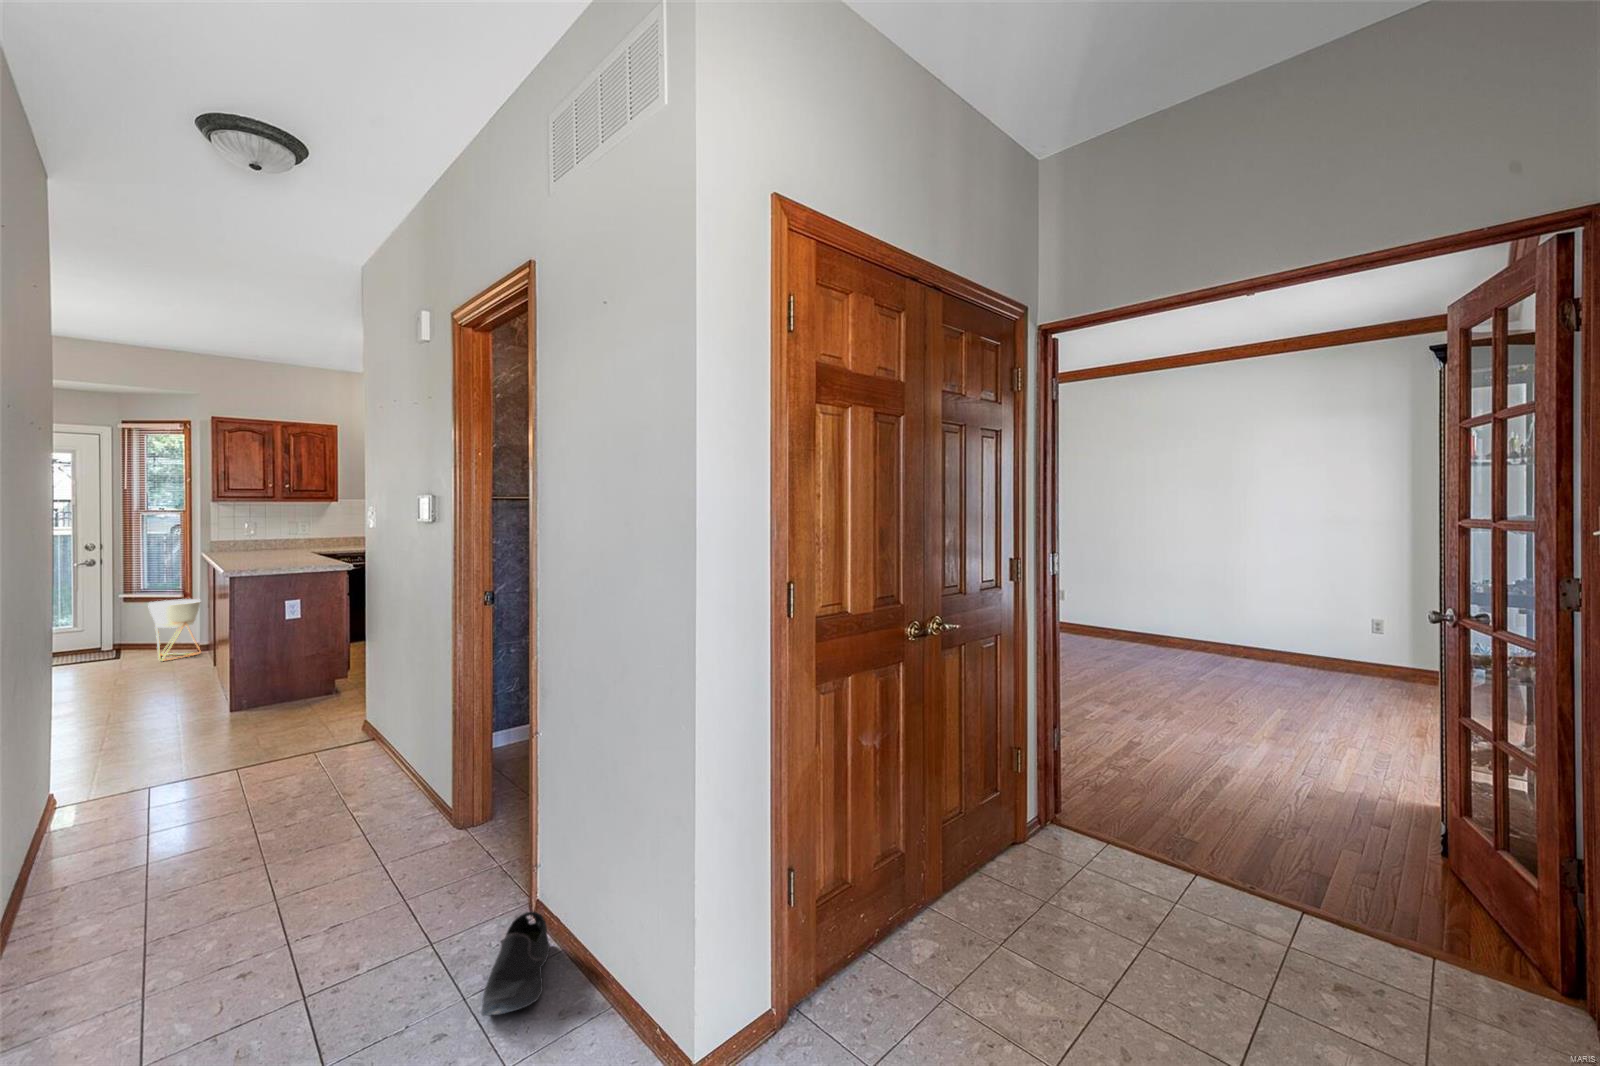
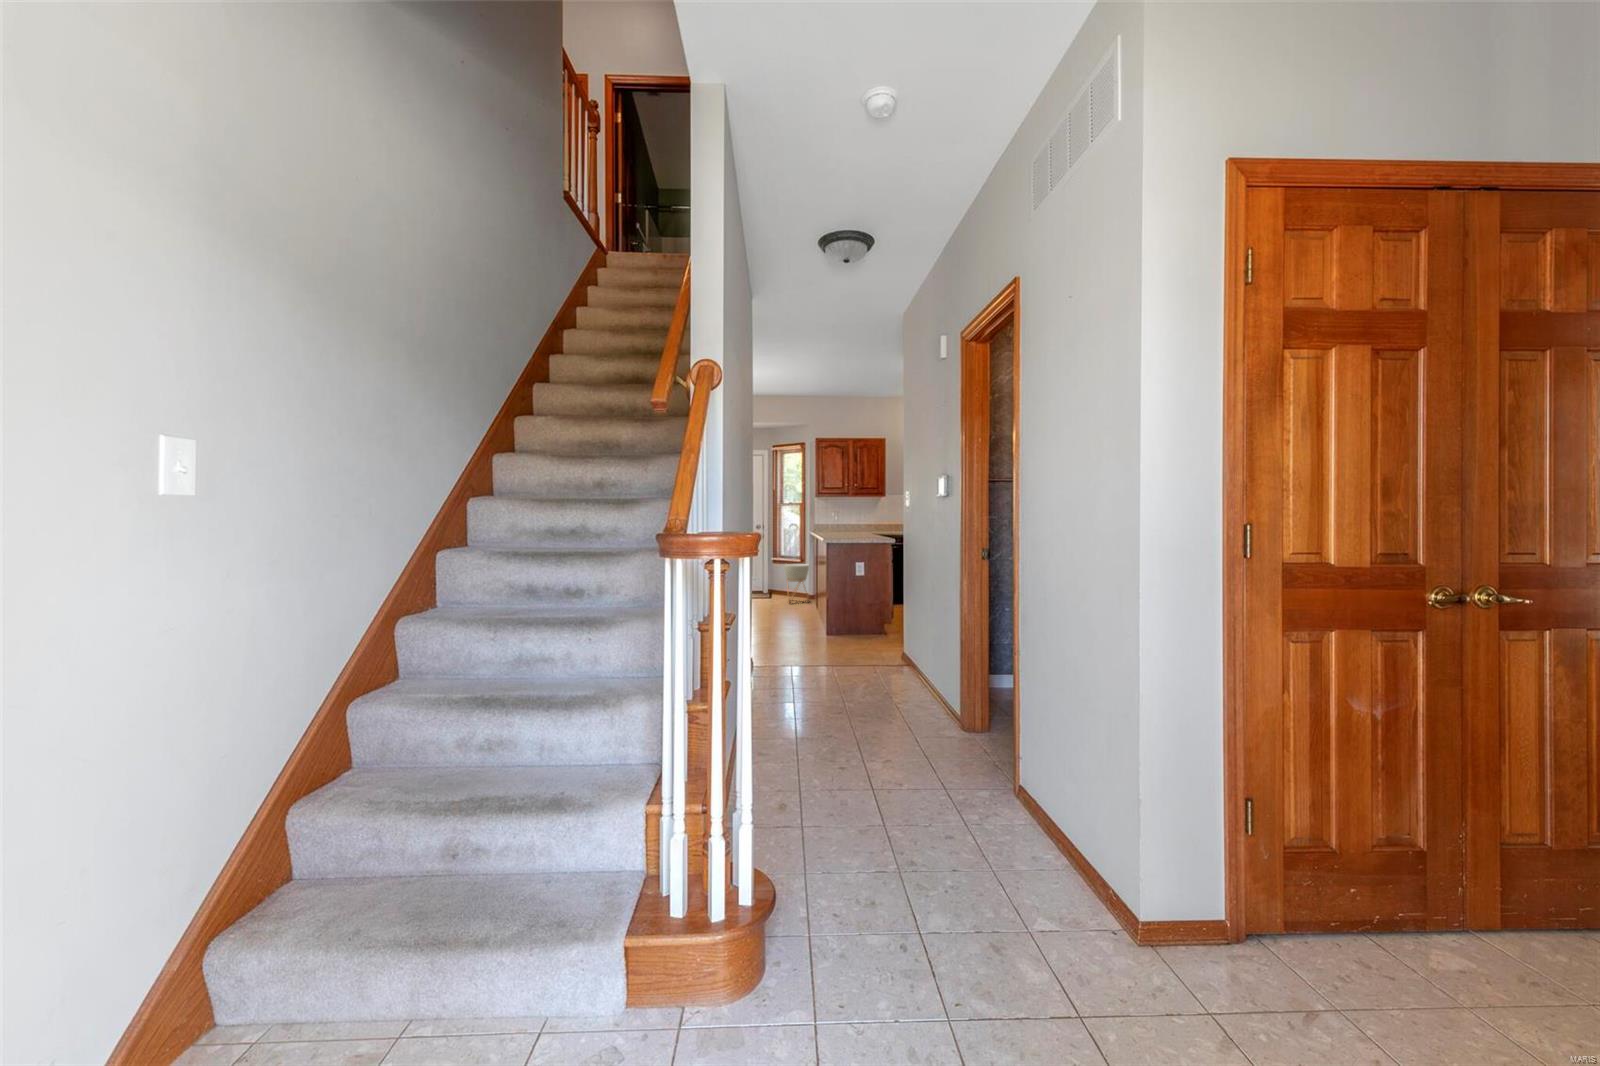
shoe: present [481,912,550,1016] -> none [975,789,1028,848]

